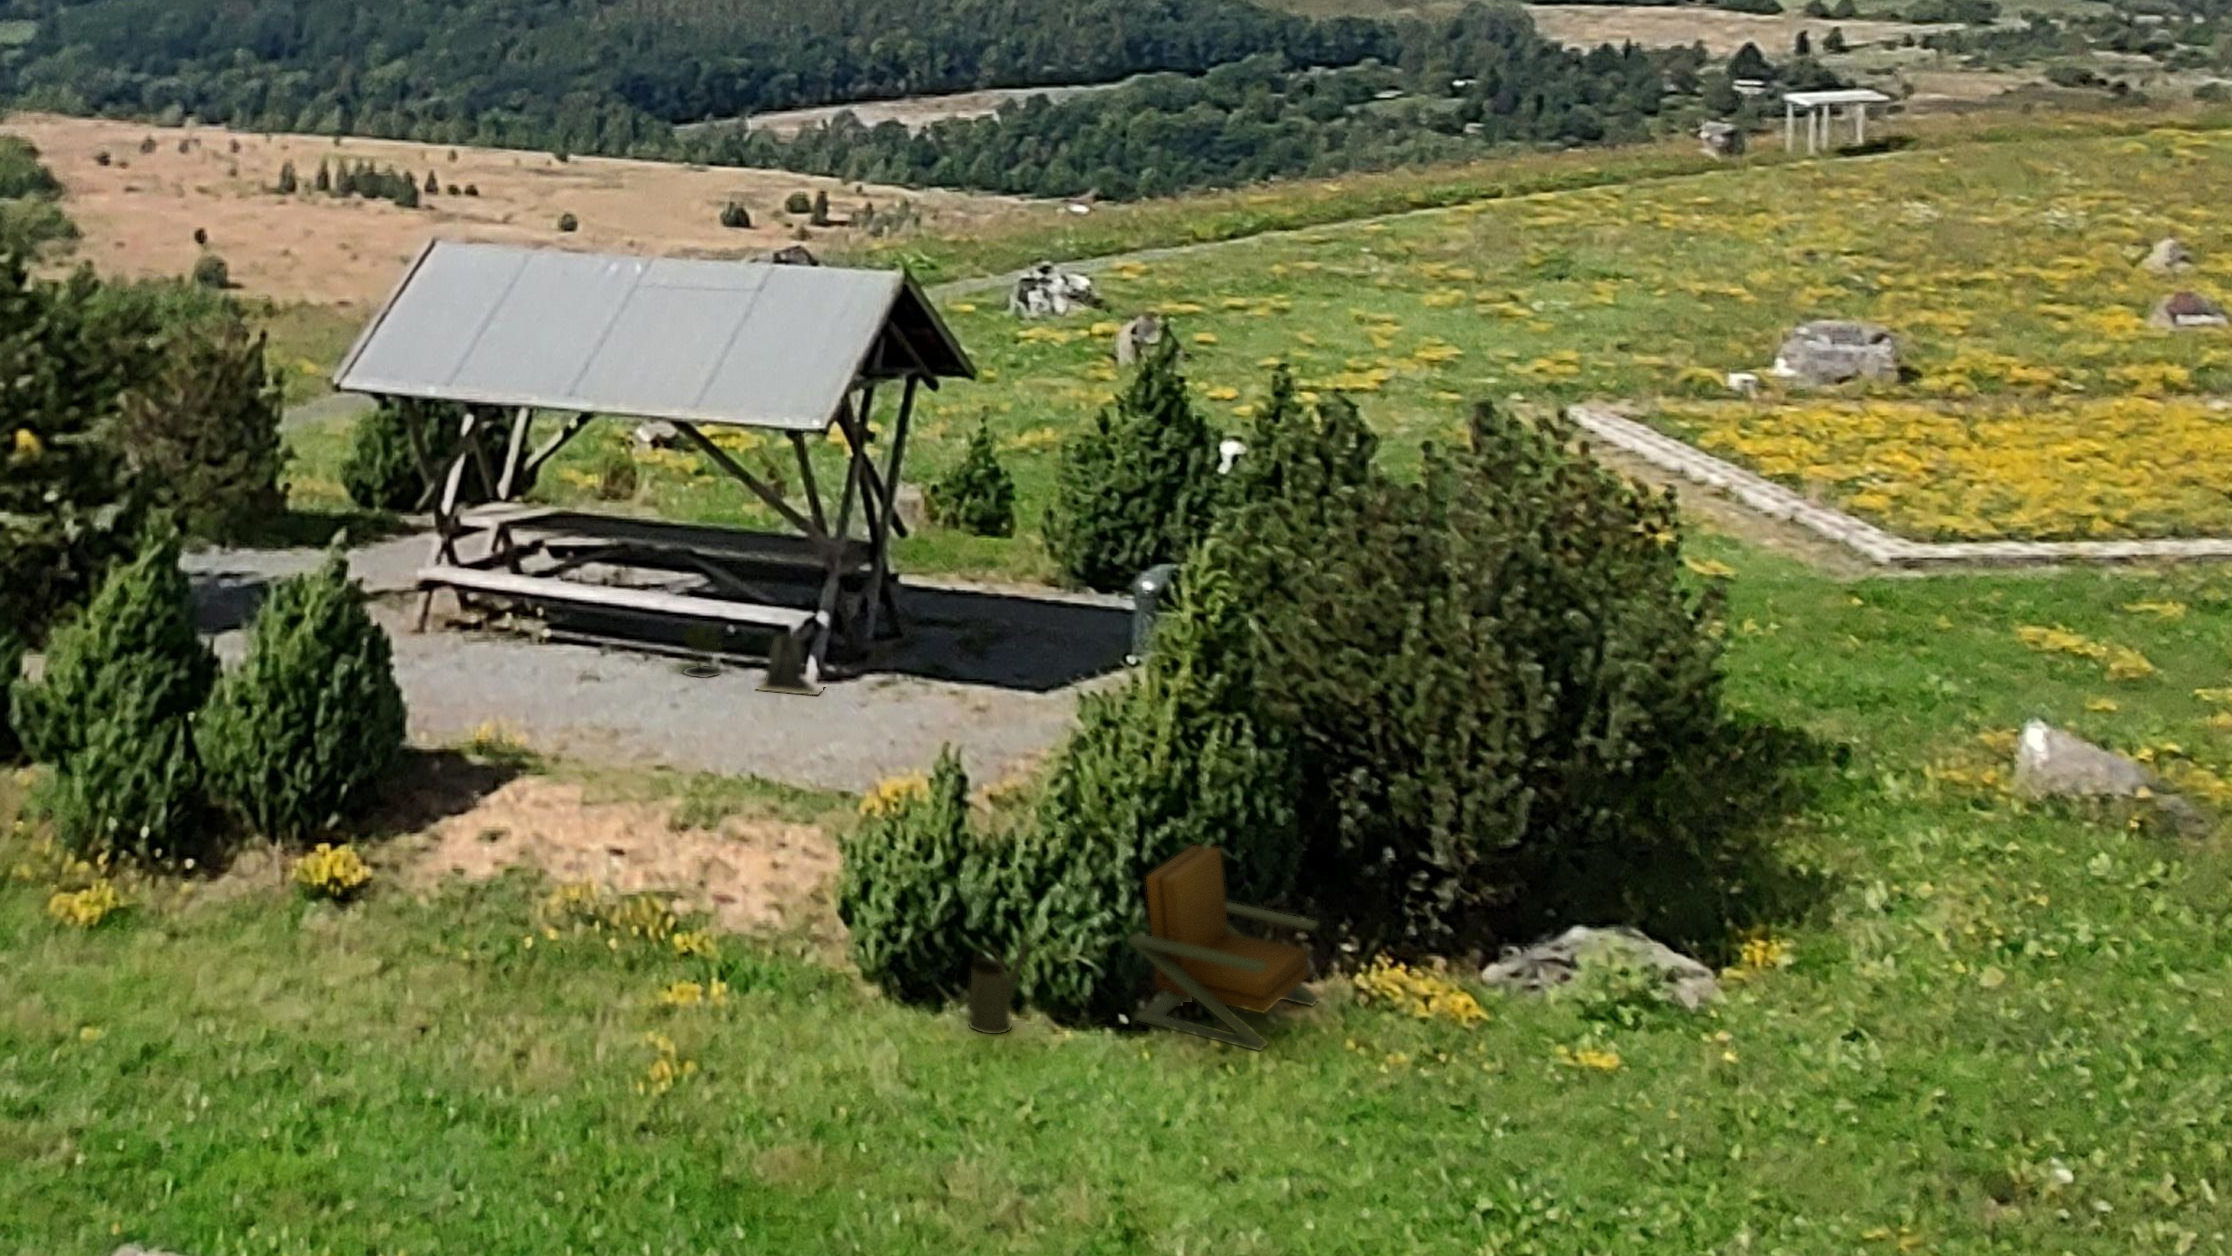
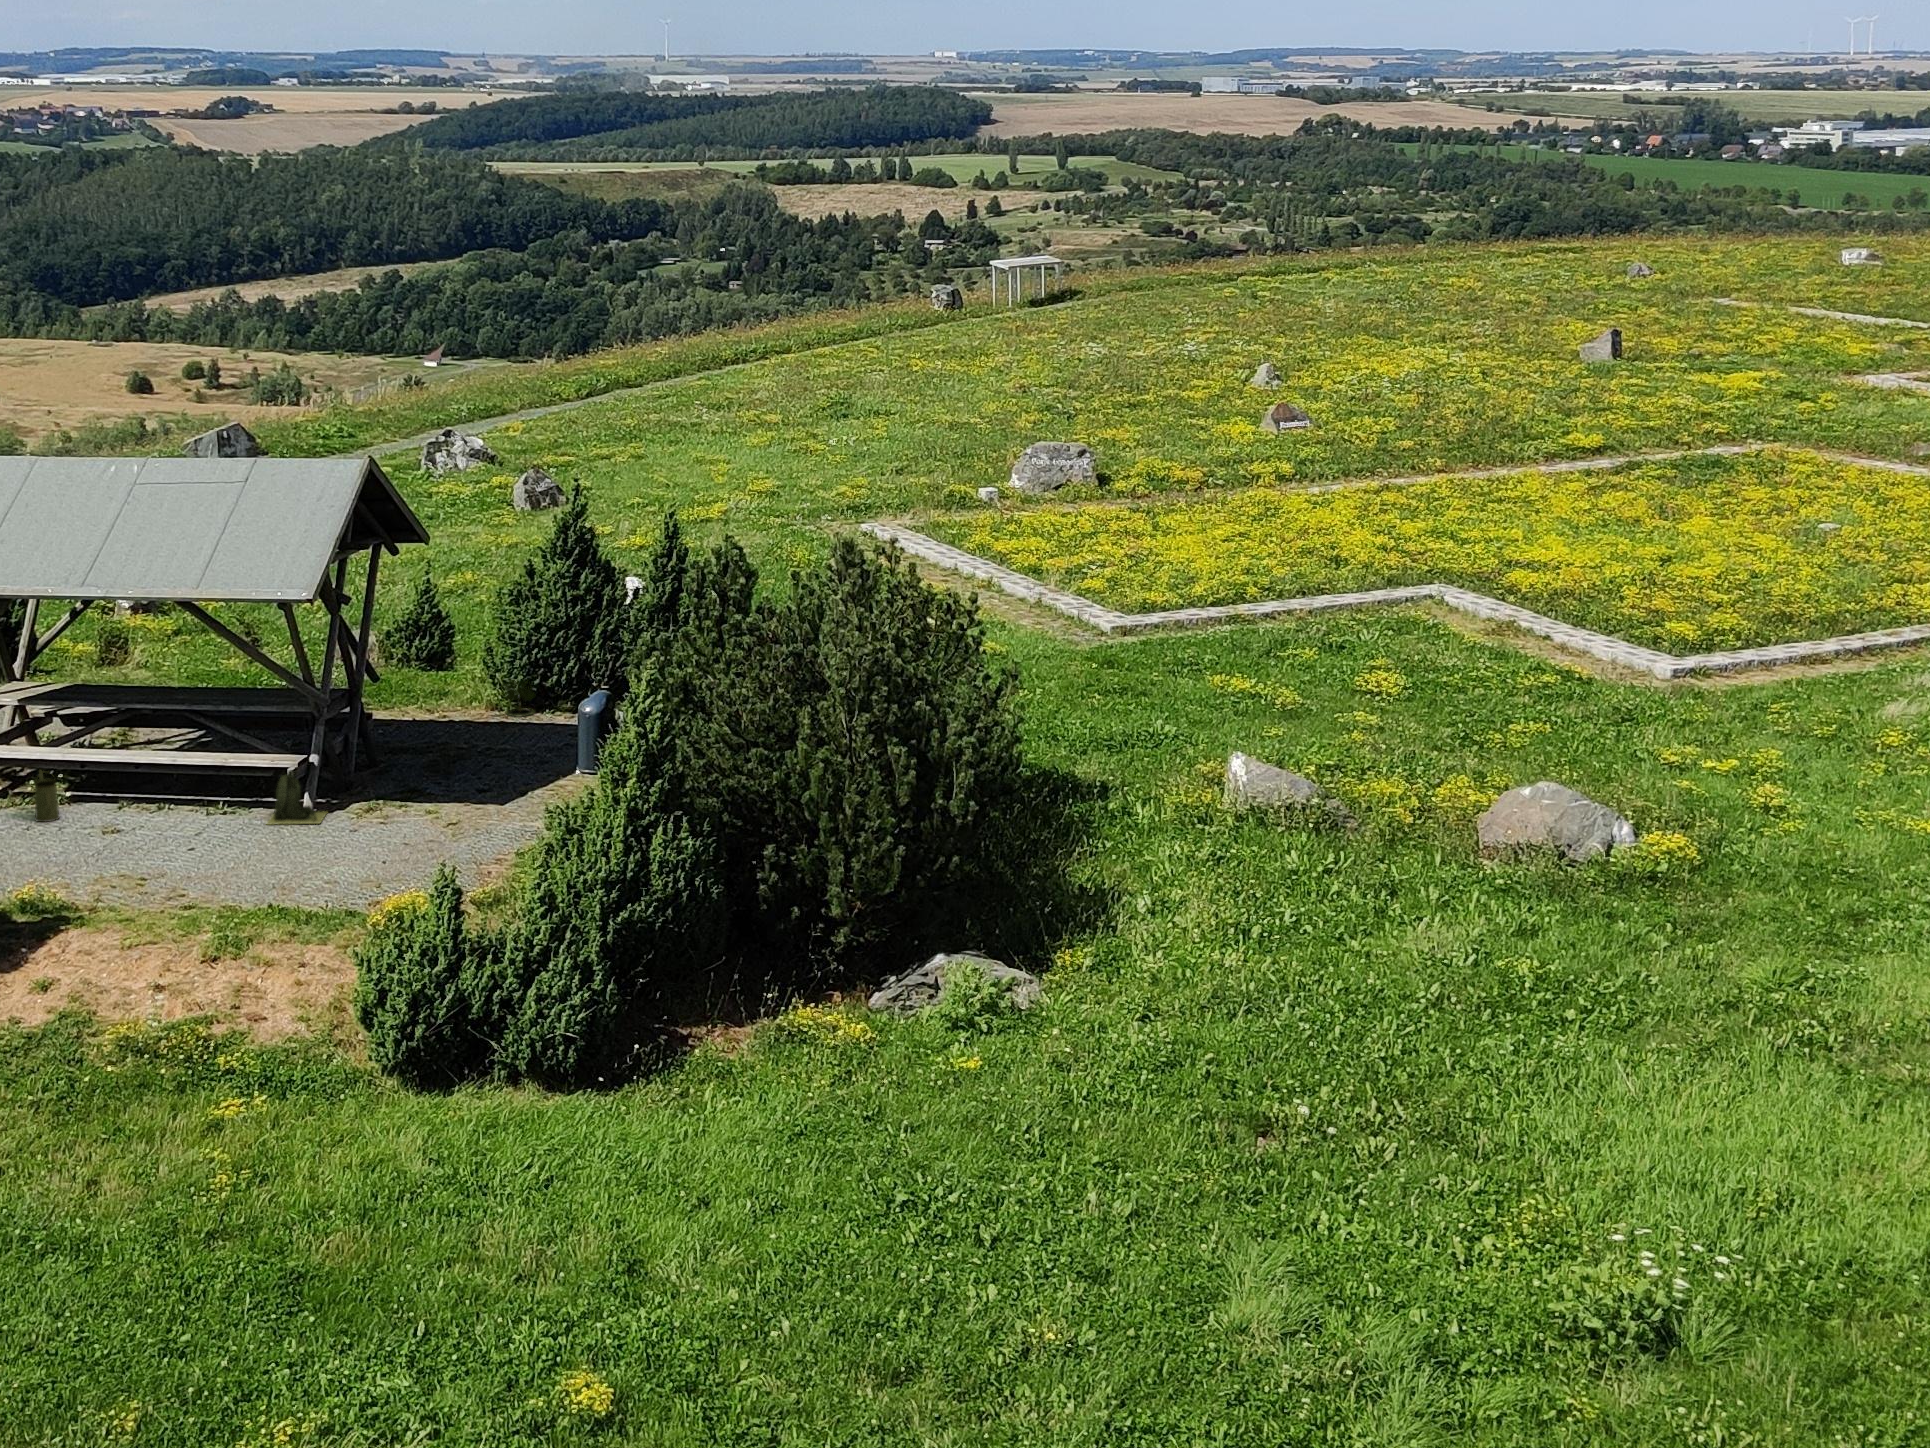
potted tree: present [684,617,721,678] -> present [503,679,535,717]
lounge chair: present [1129,845,1319,1051] -> none [598,922,738,1078]
watering can: present [968,943,1029,1034] -> present [35,770,60,822]

